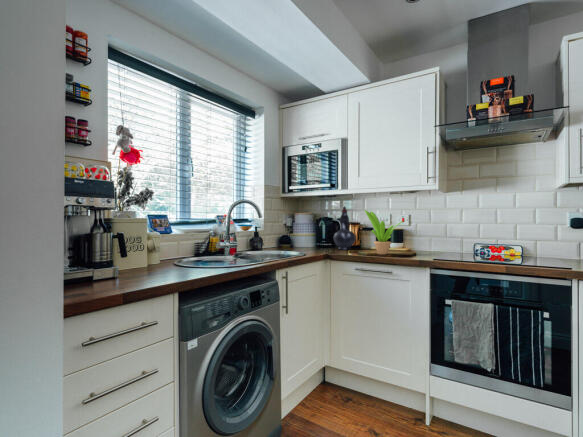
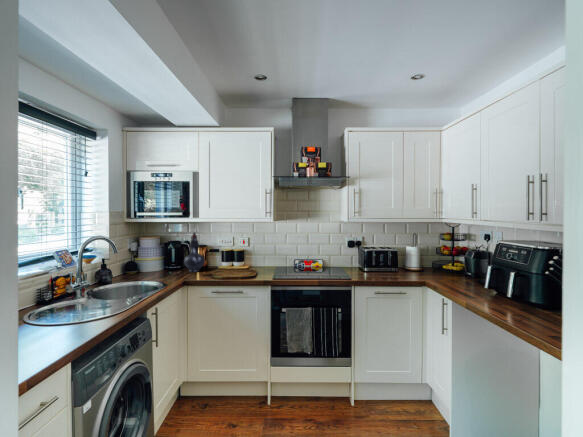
potted plant: present [365,210,403,254] -> none [219,238,248,276]

